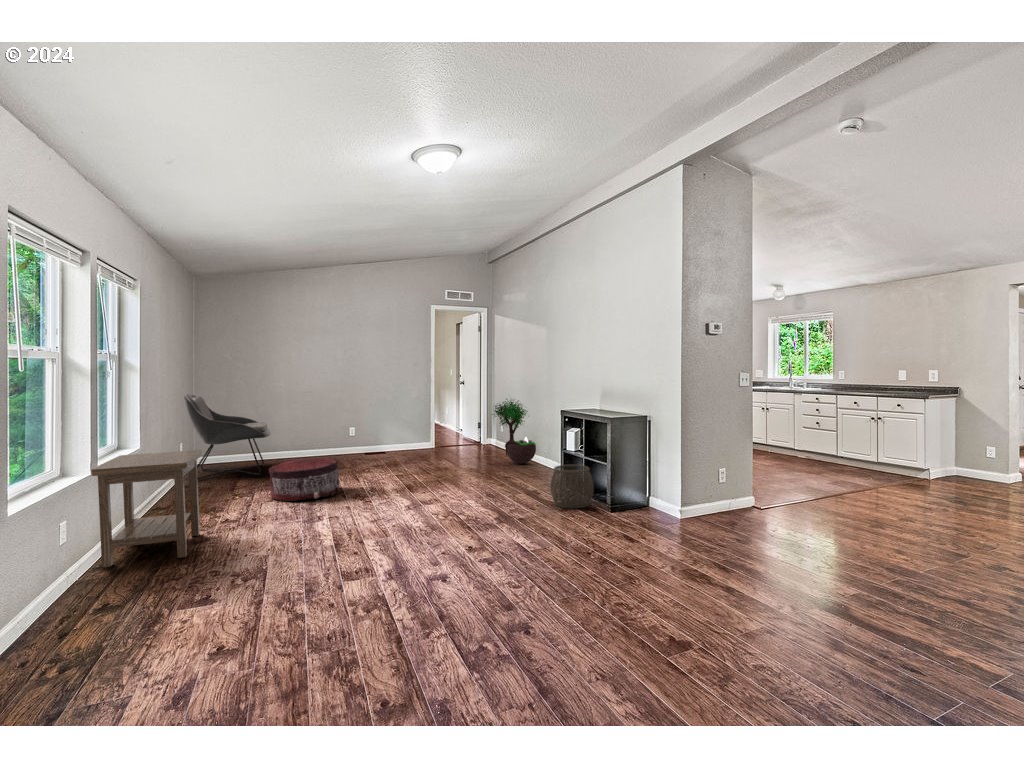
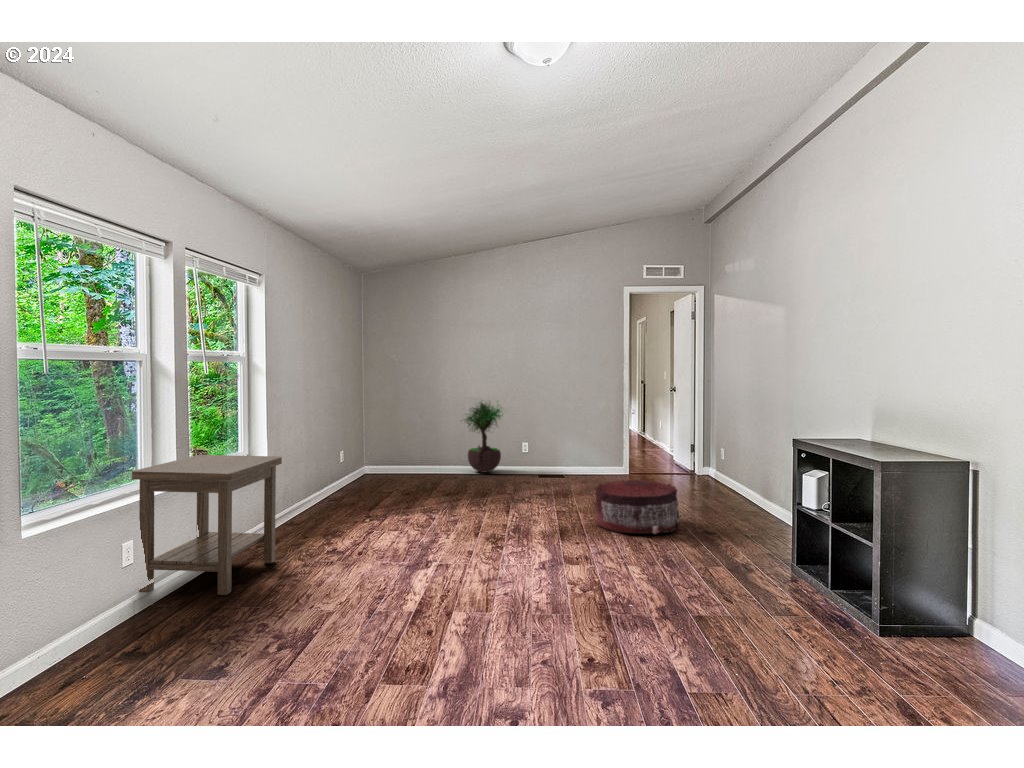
lounge chair: present [184,394,271,480] -> none [335,388,427,489]
potted tree: present [492,399,536,464] -> present [464,401,503,473]
pouf: present [269,458,339,501] -> present [596,480,680,534]
woven basket: present [550,465,594,509] -> none [764,533,846,614]

